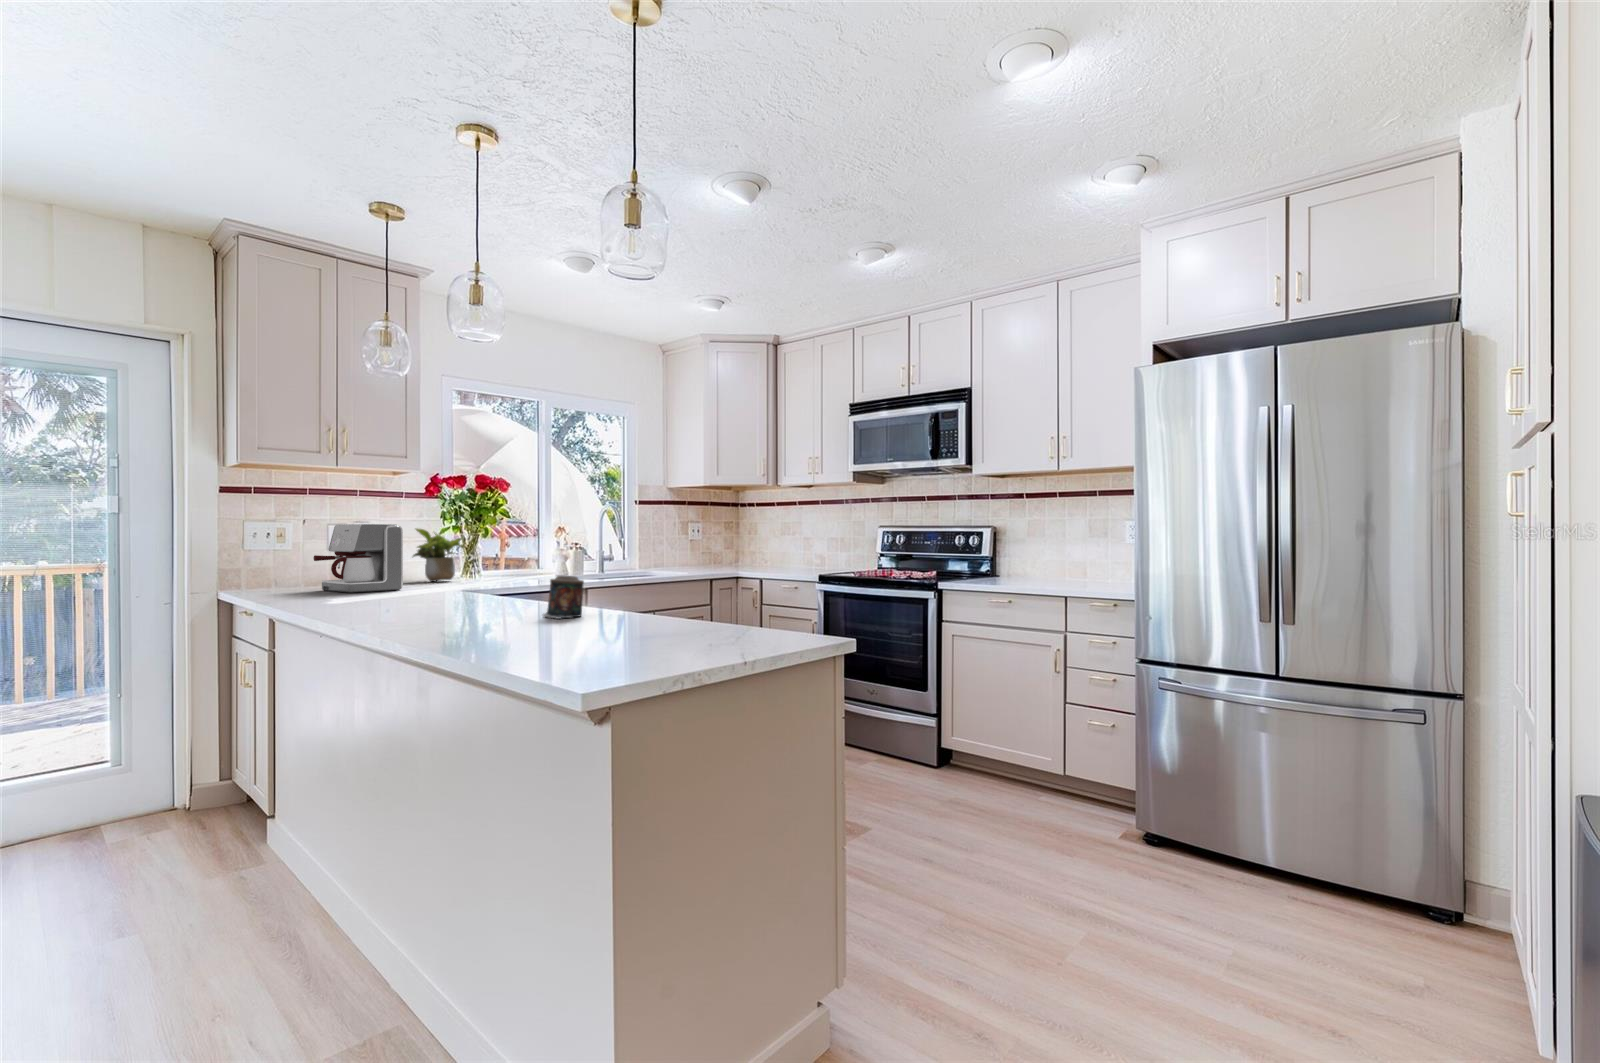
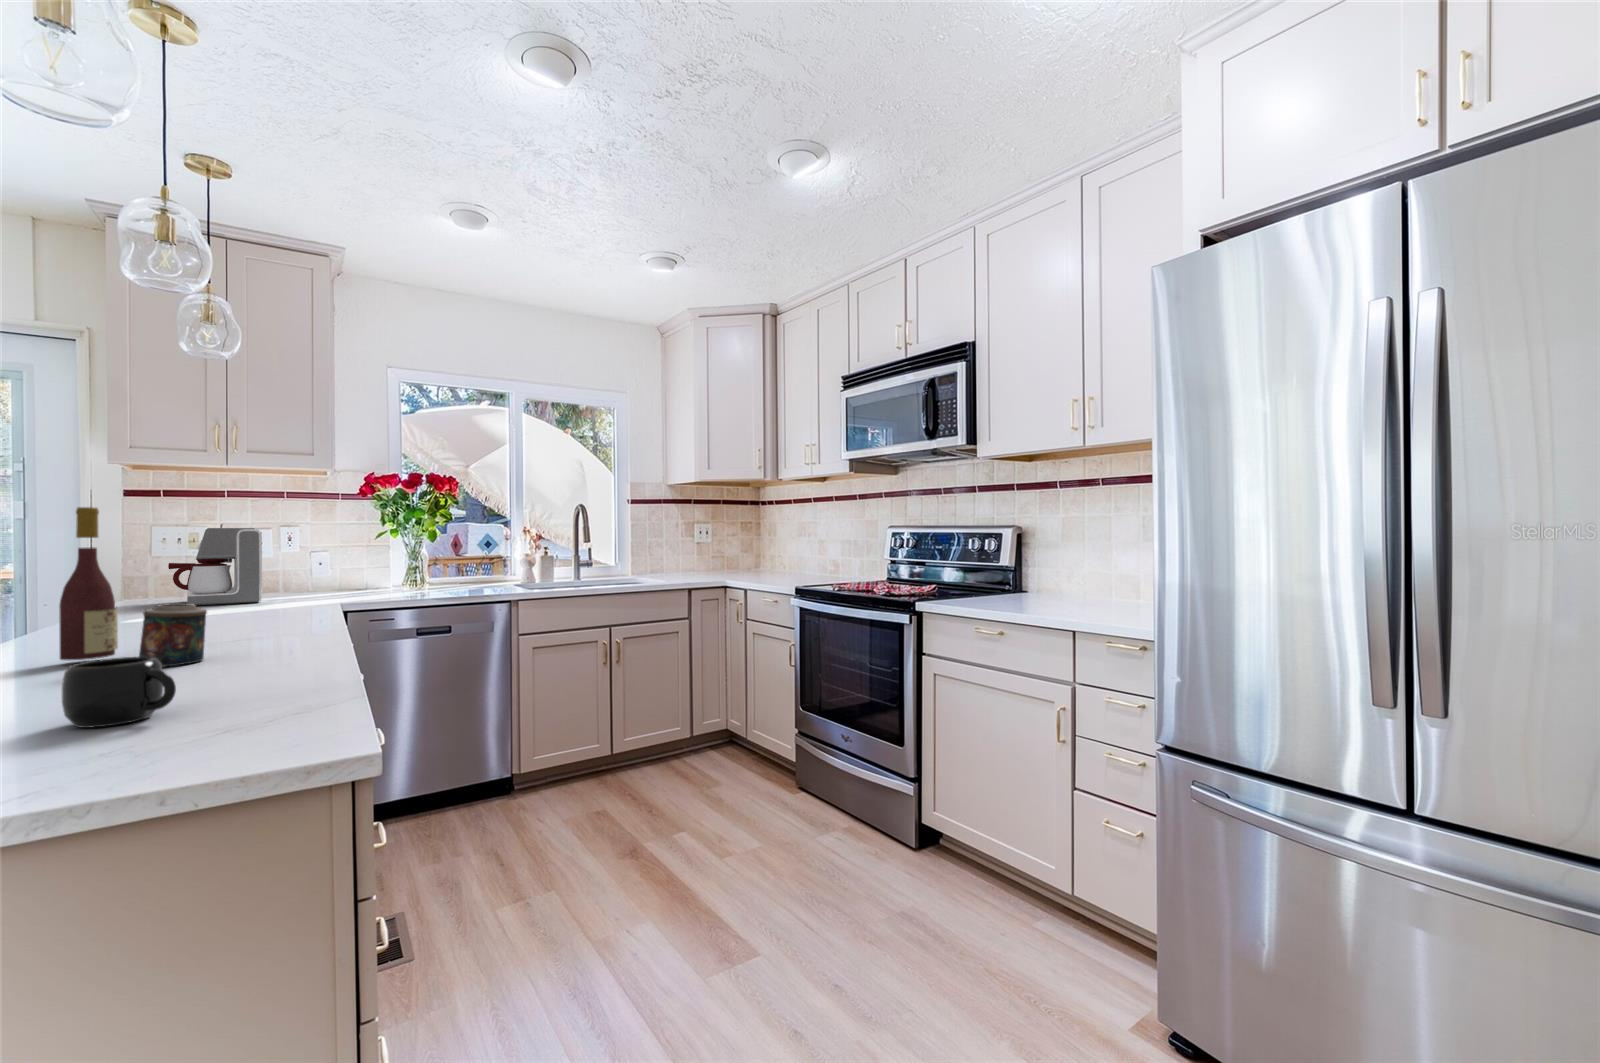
wine bottle: none [483,509,515,619] -> present [59,507,118,660]
potted plant: present [413,529,464,582] -> none [326,532,396,590]
mug: none [660,597,716,634] -> present [62,656,176,728]

